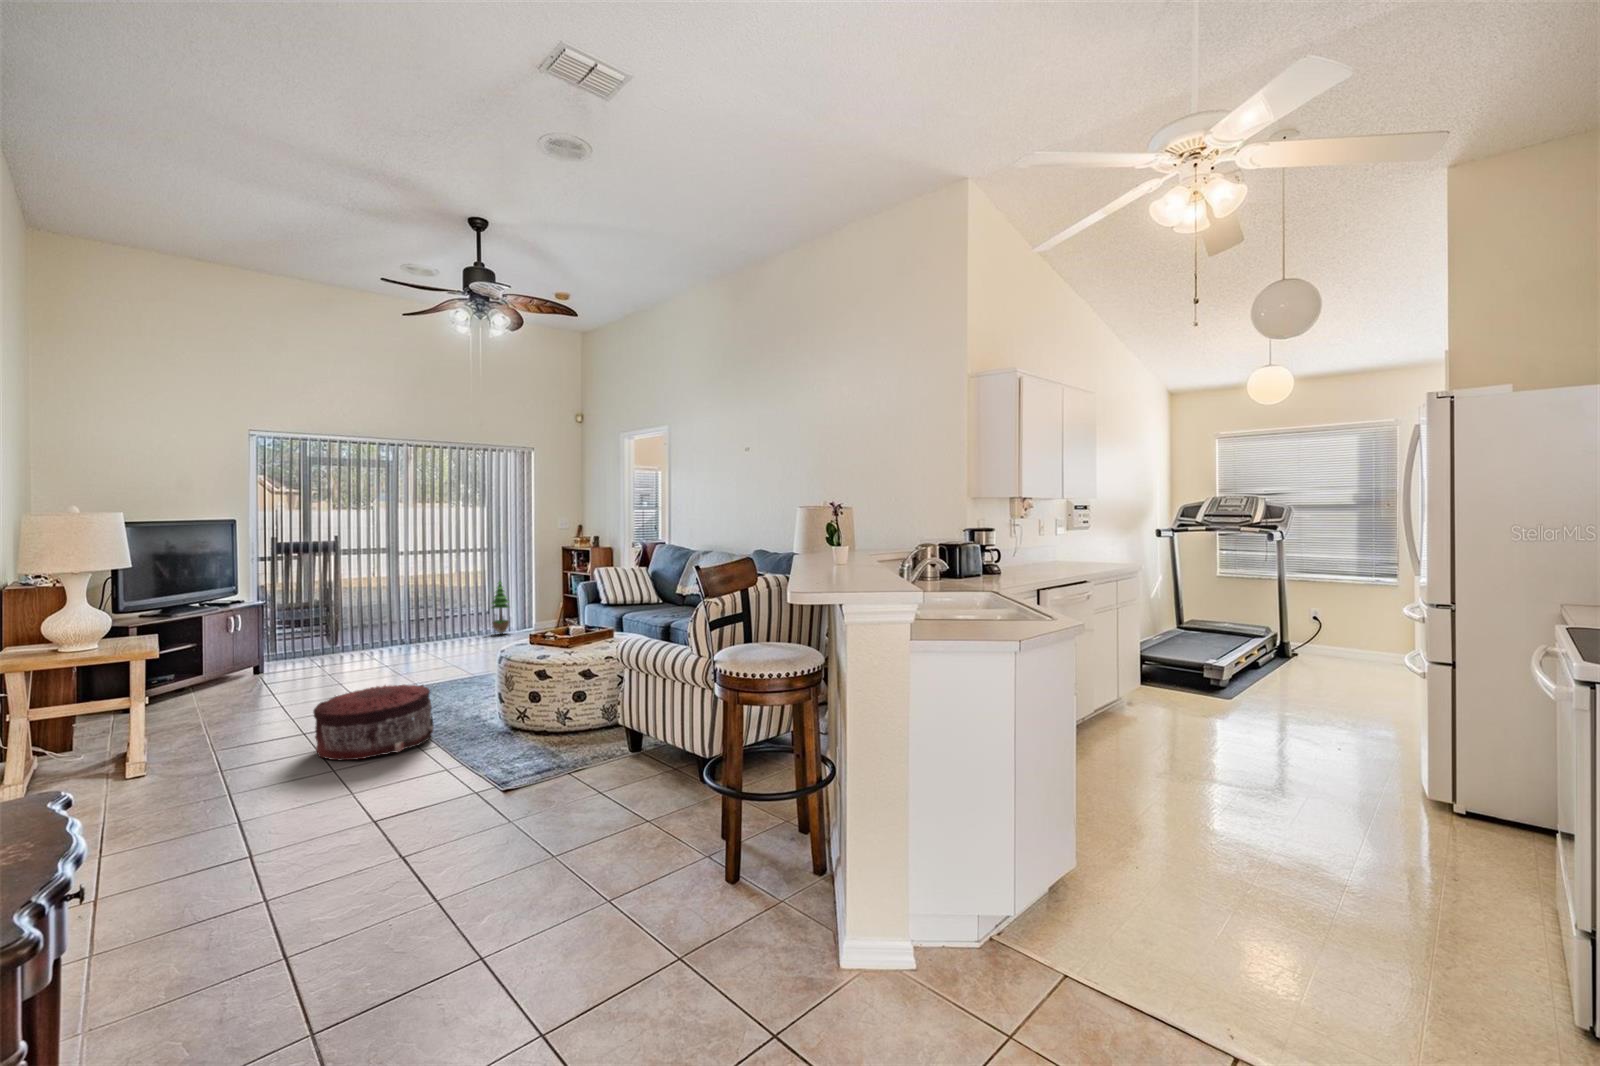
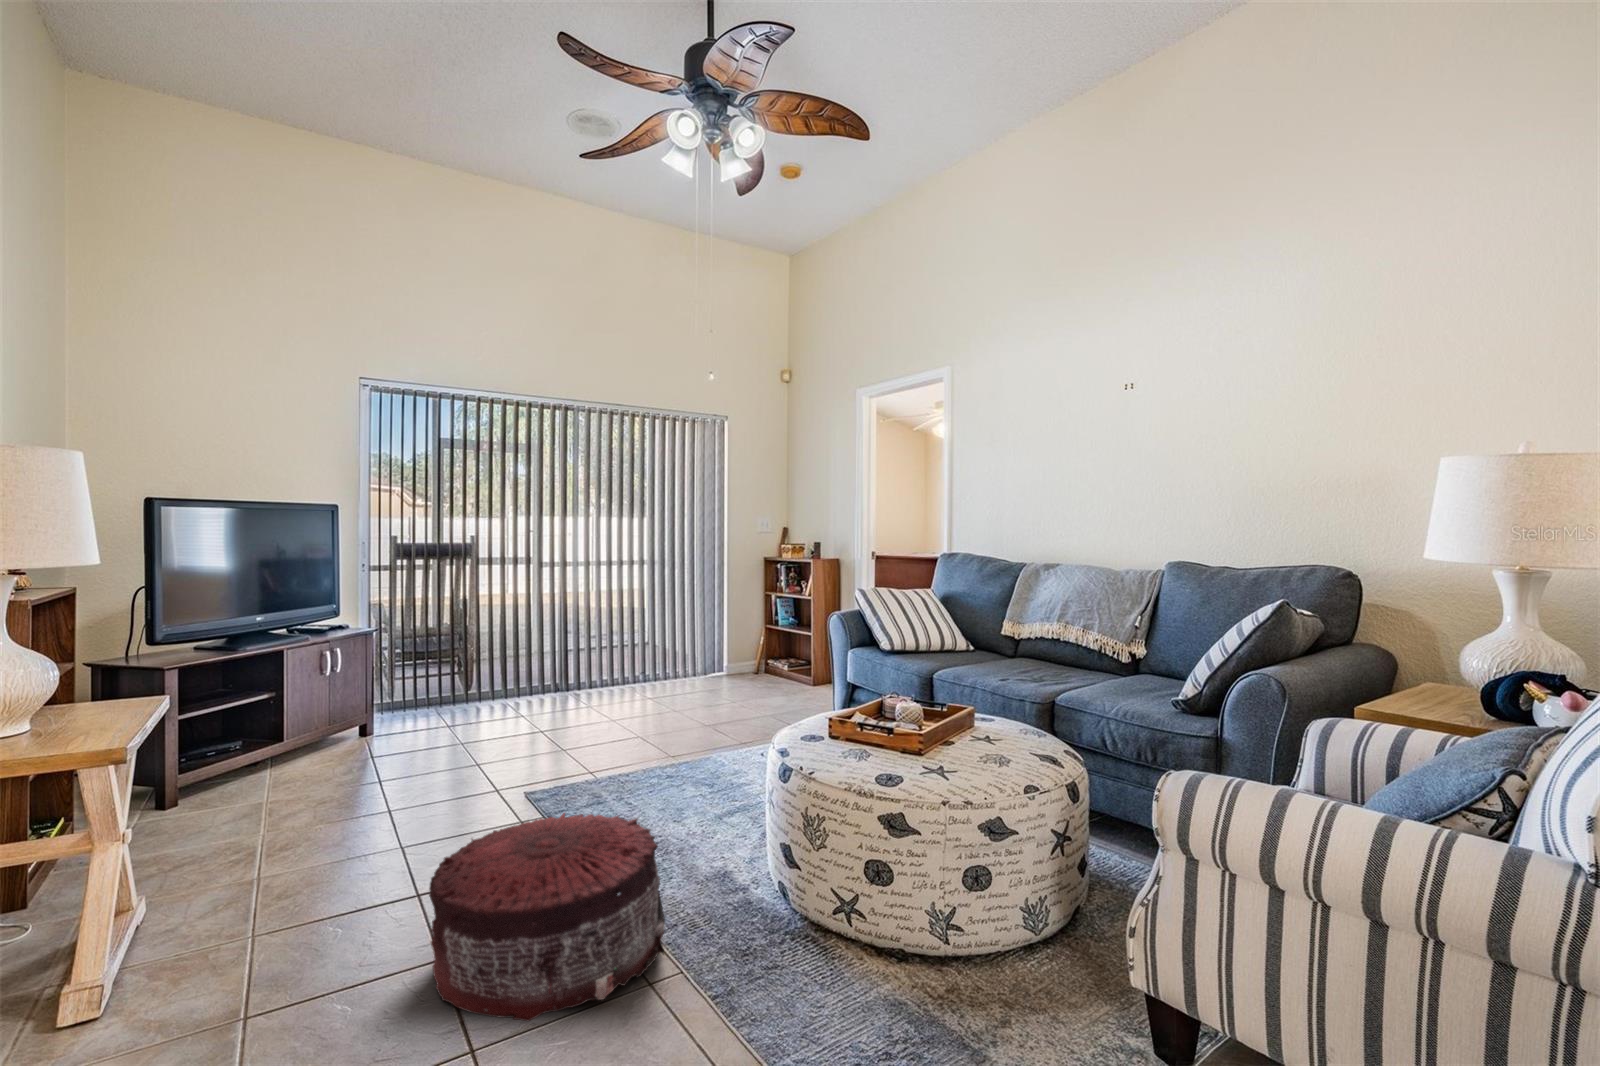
potted tree: present [492,581,509,634] -> none [671,601,700,681]

